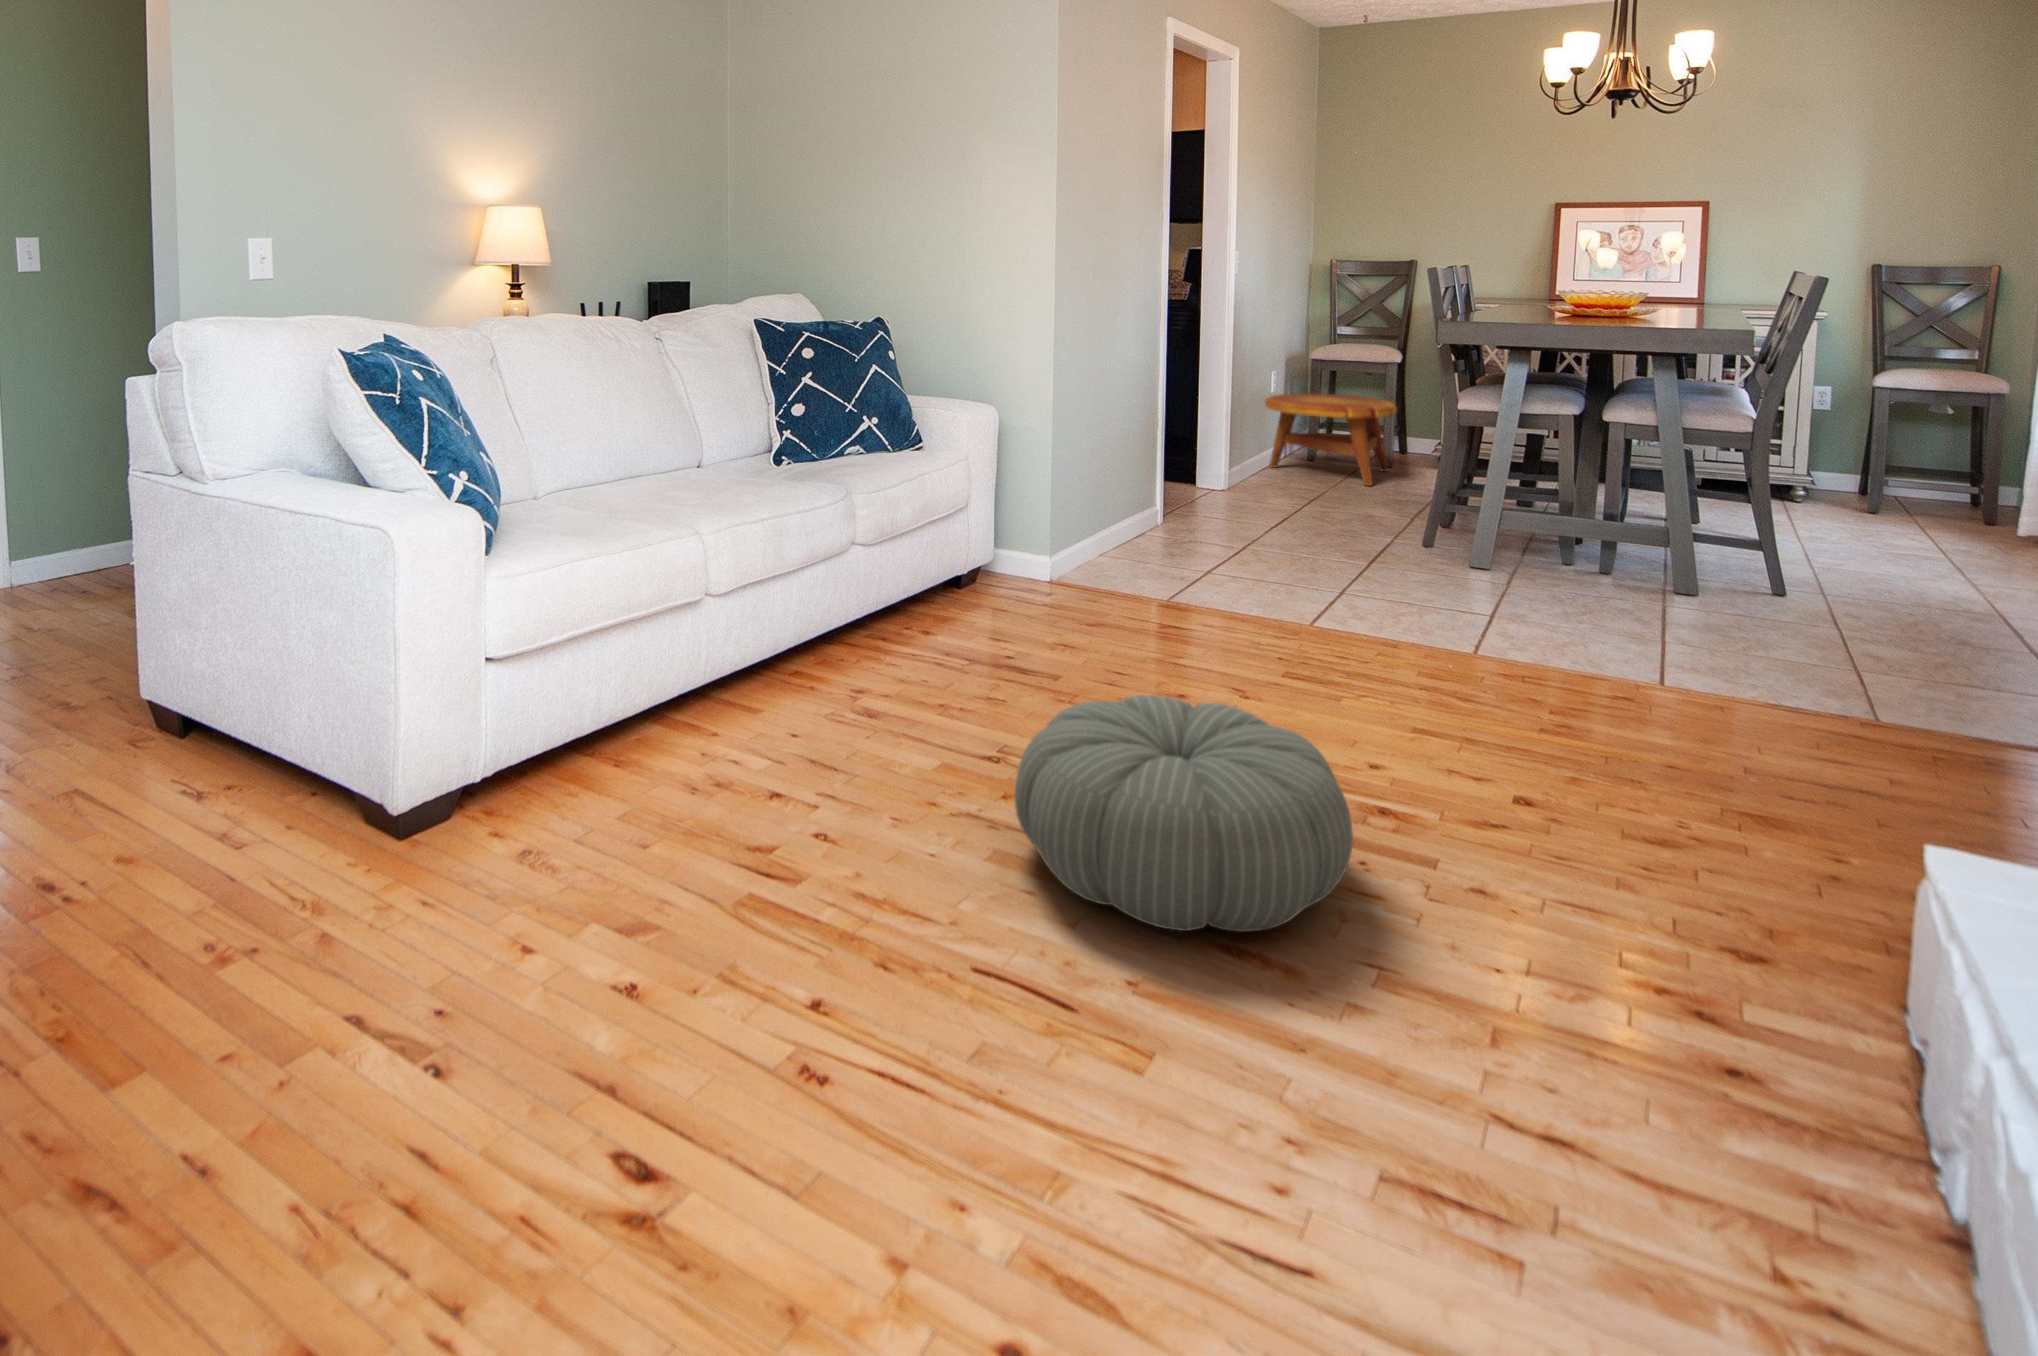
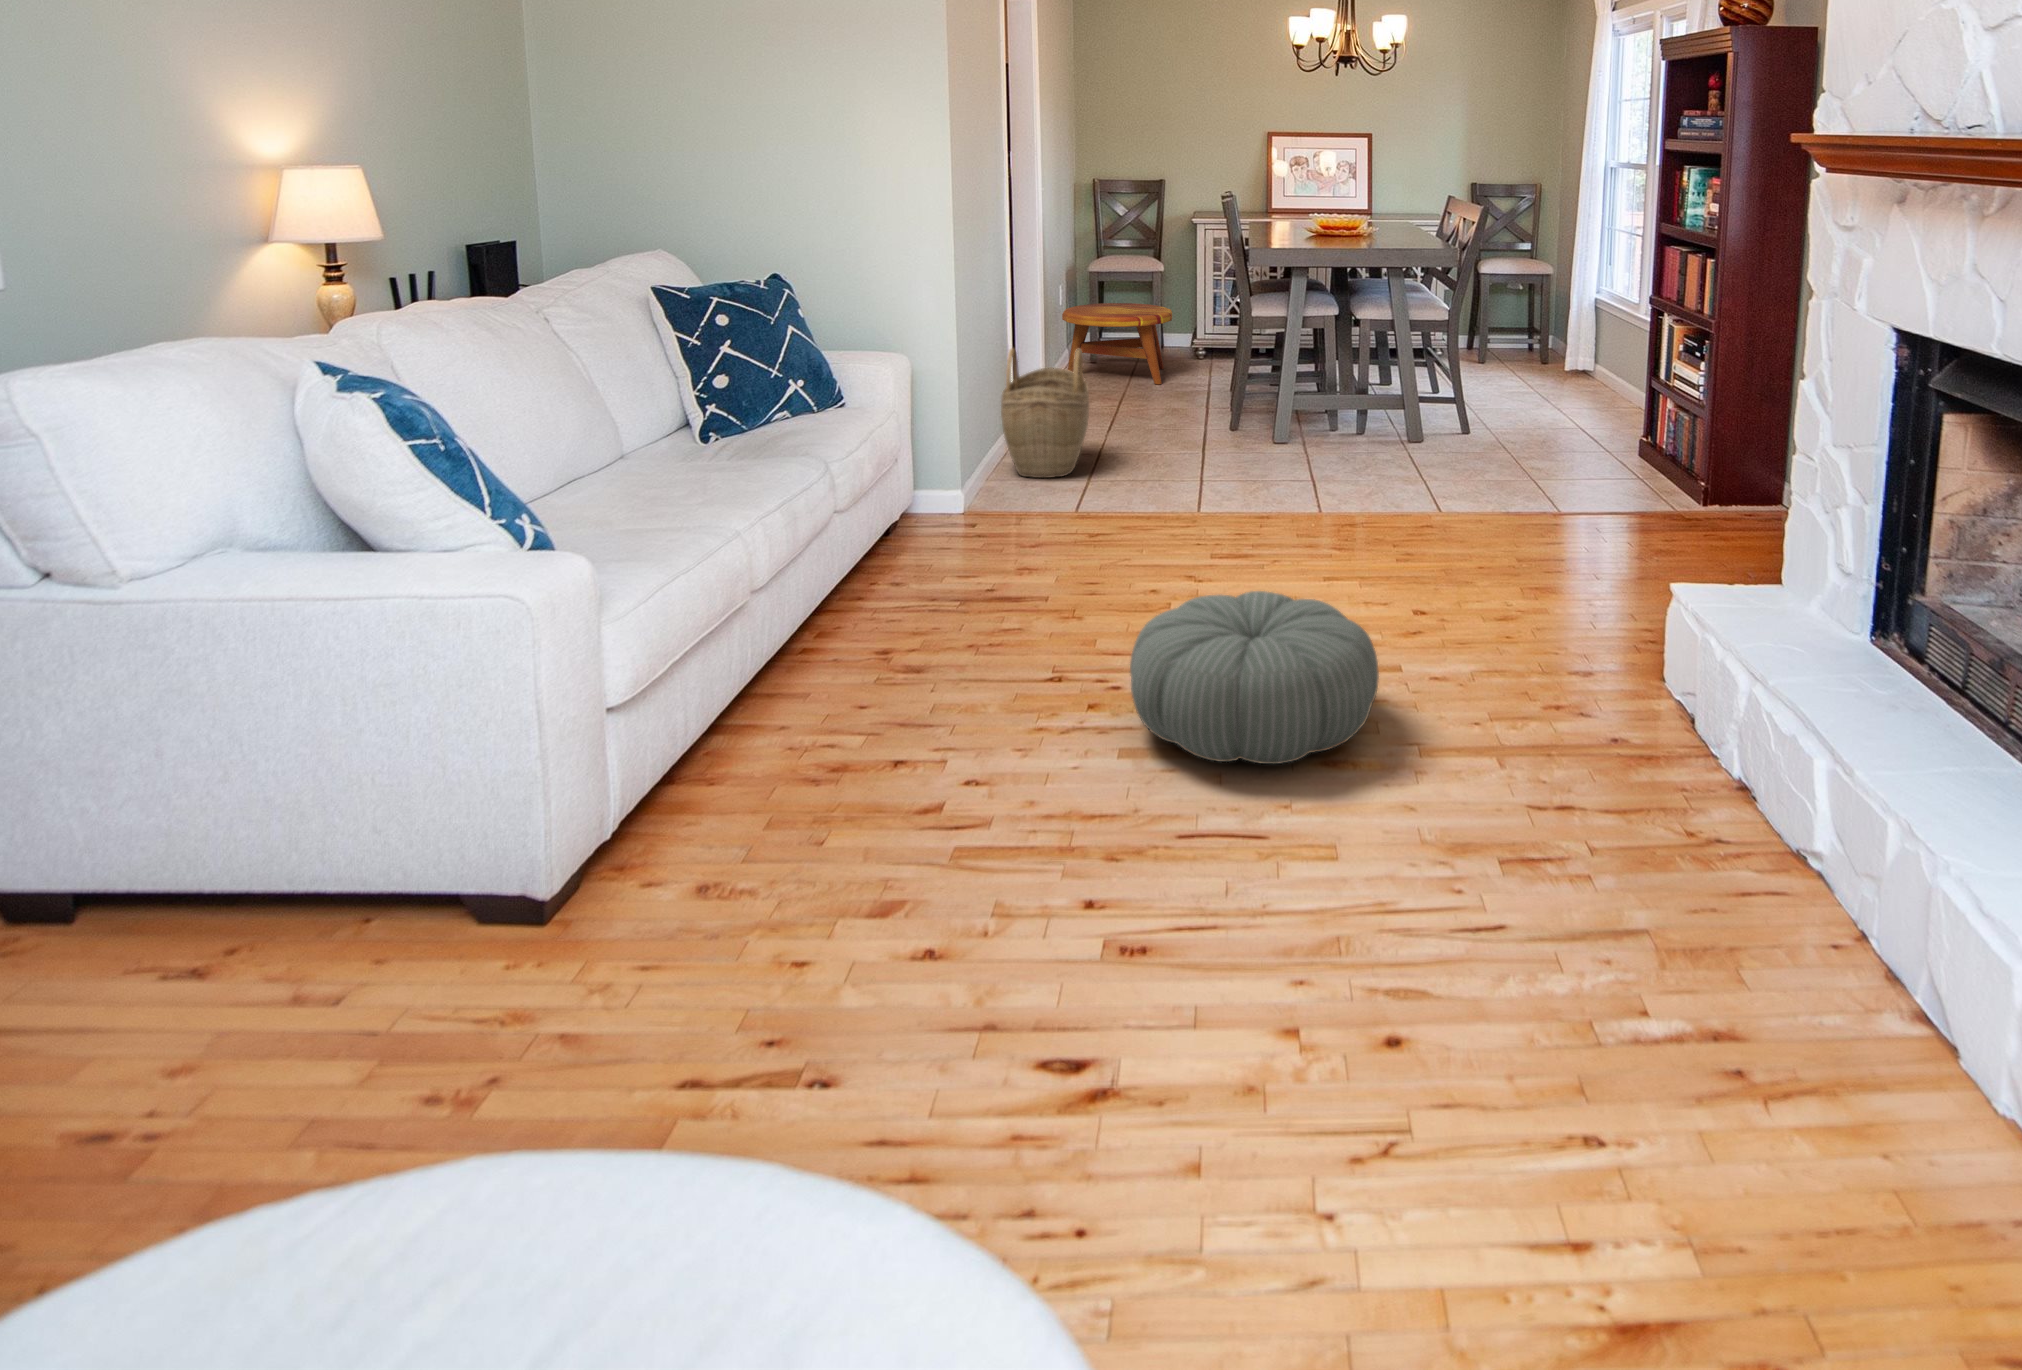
woven basket: none [1119,417,1223,560] -> present [1001,349,1089,478]

